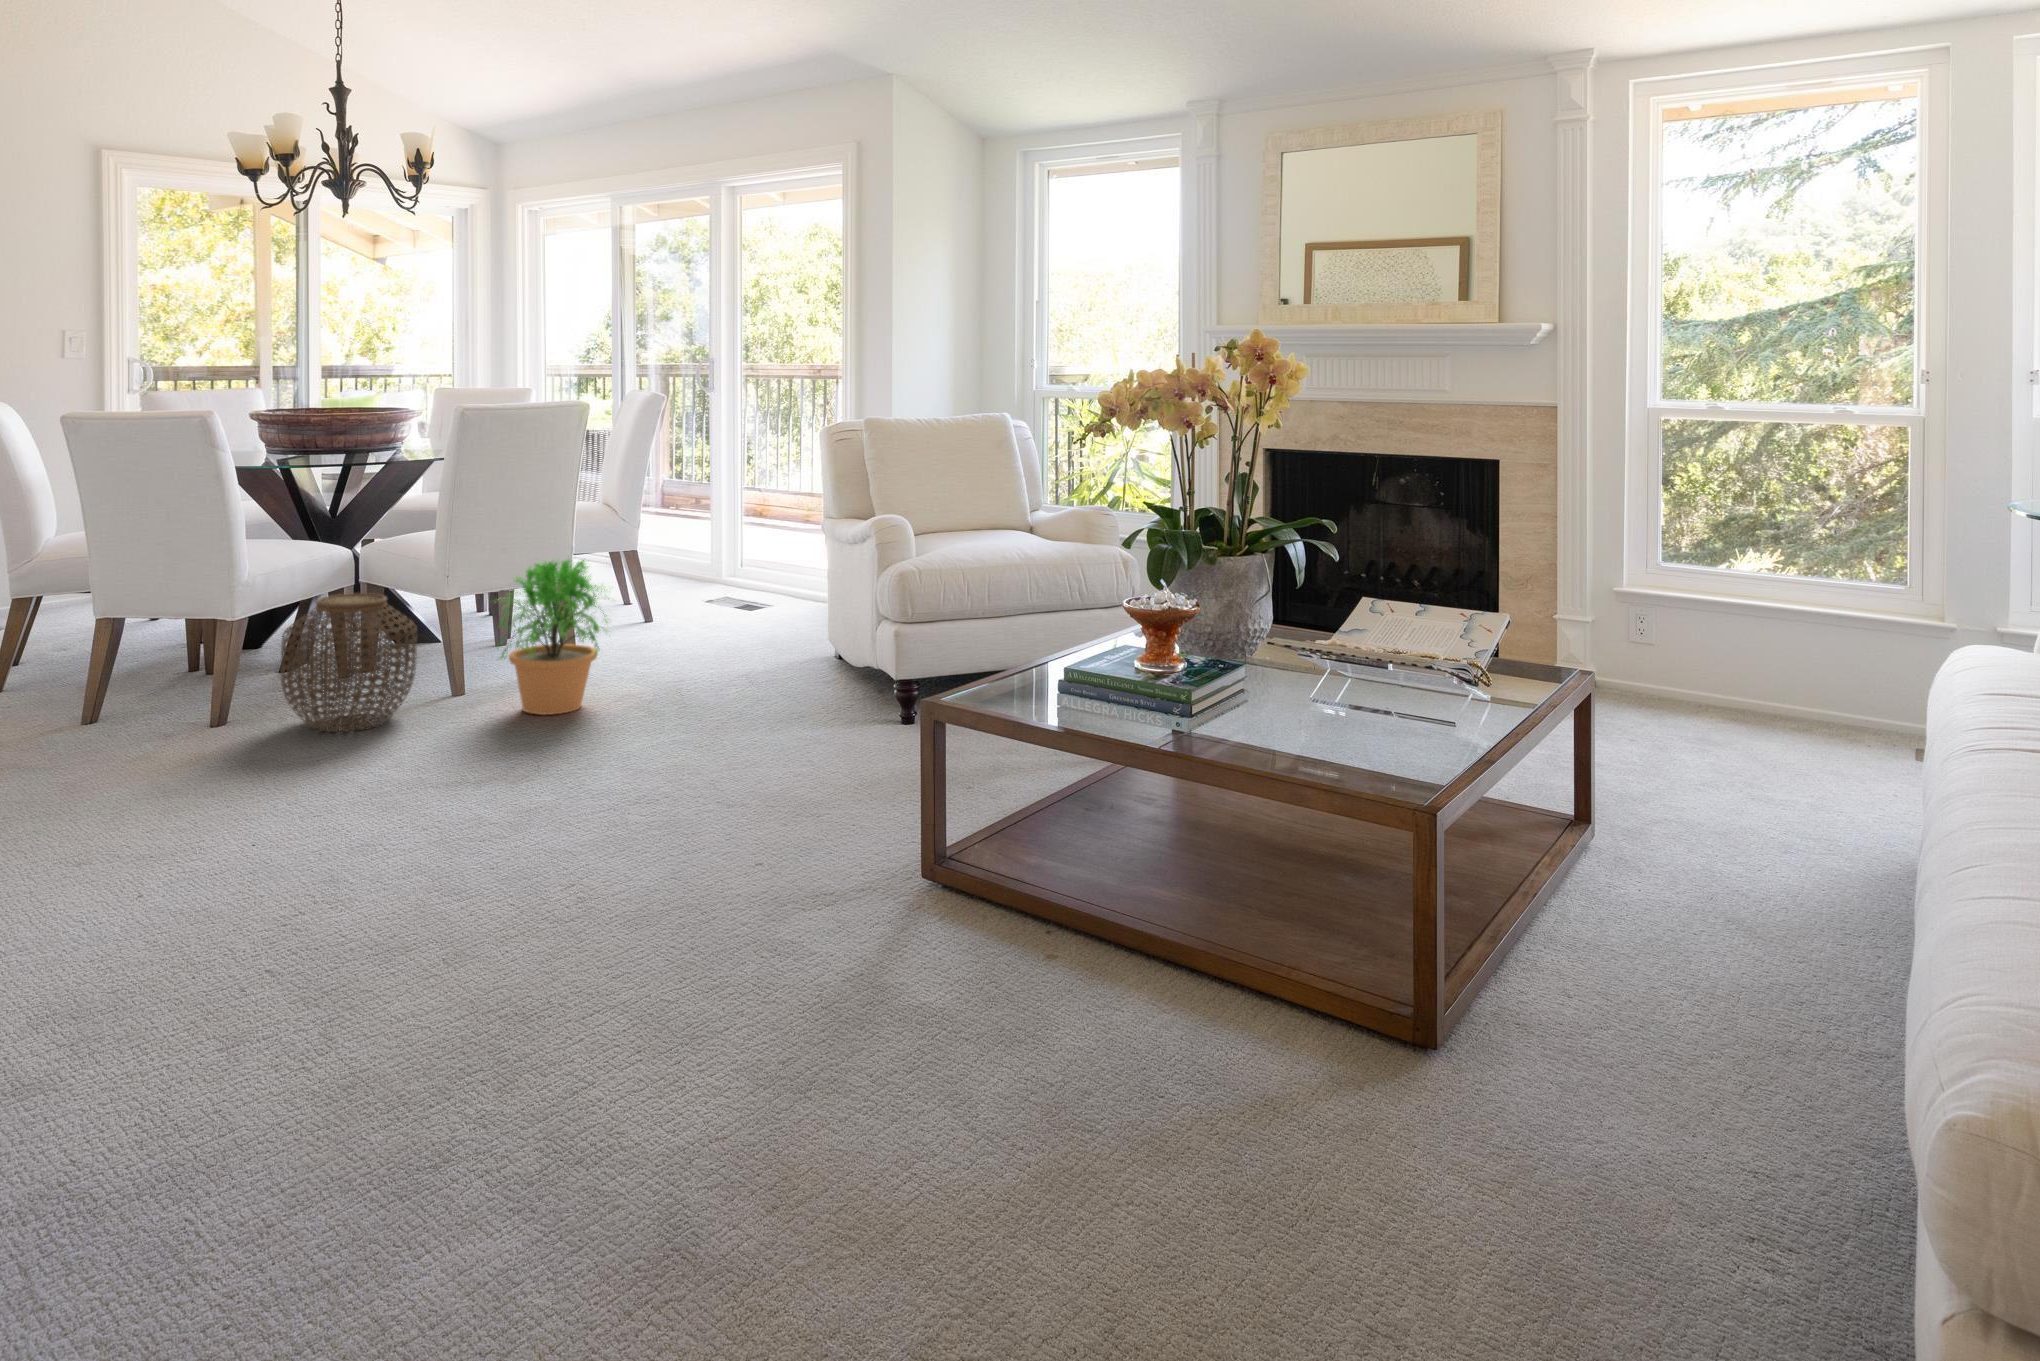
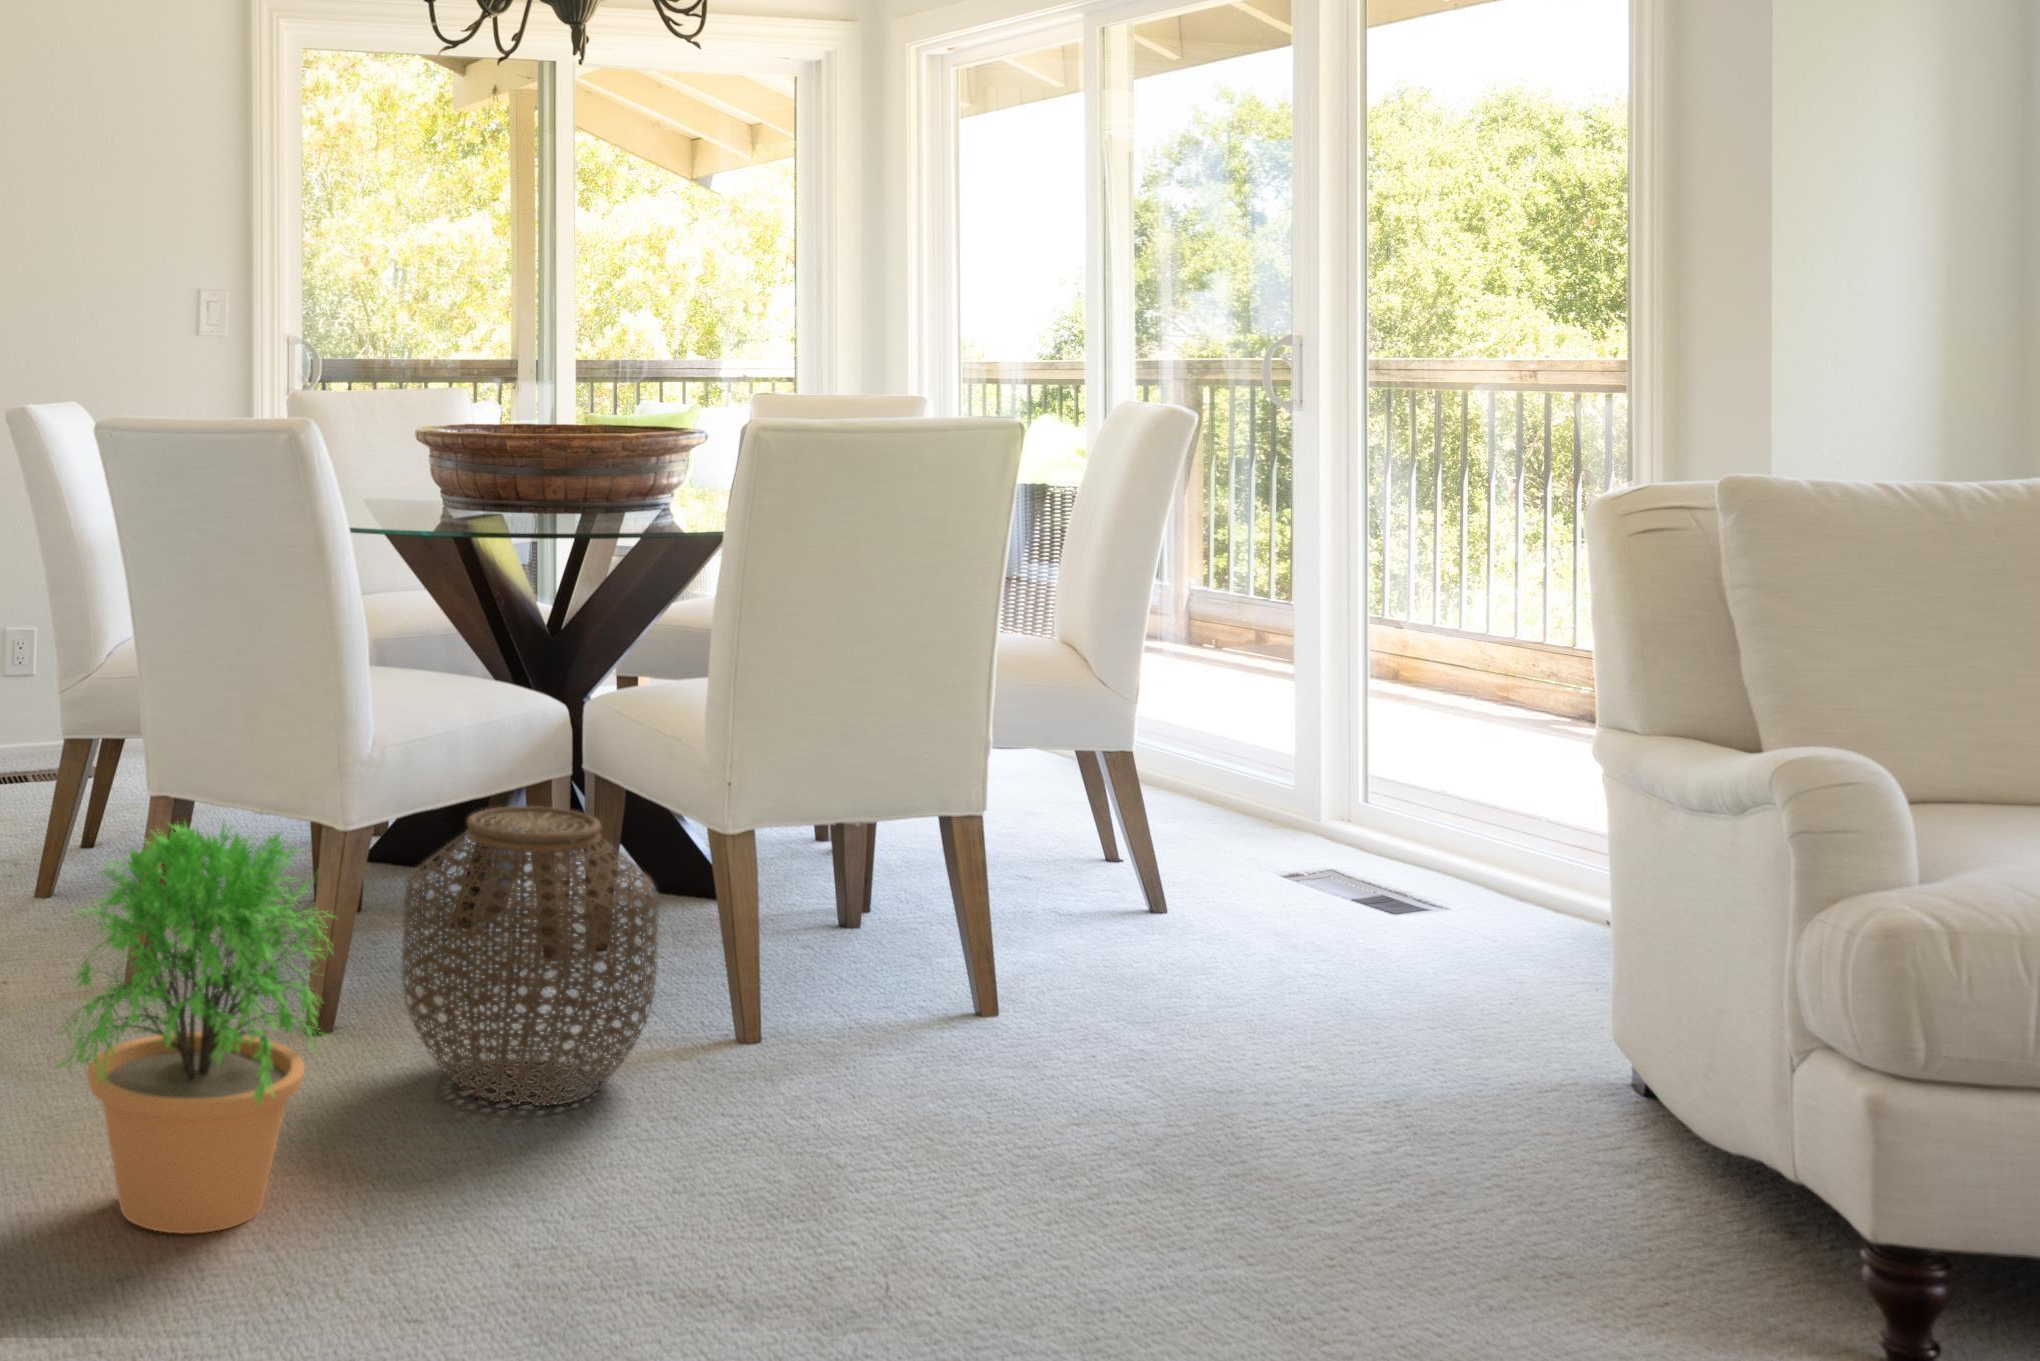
potted plant: present [495,560,609,715] -> present [57,824,333,1233]

